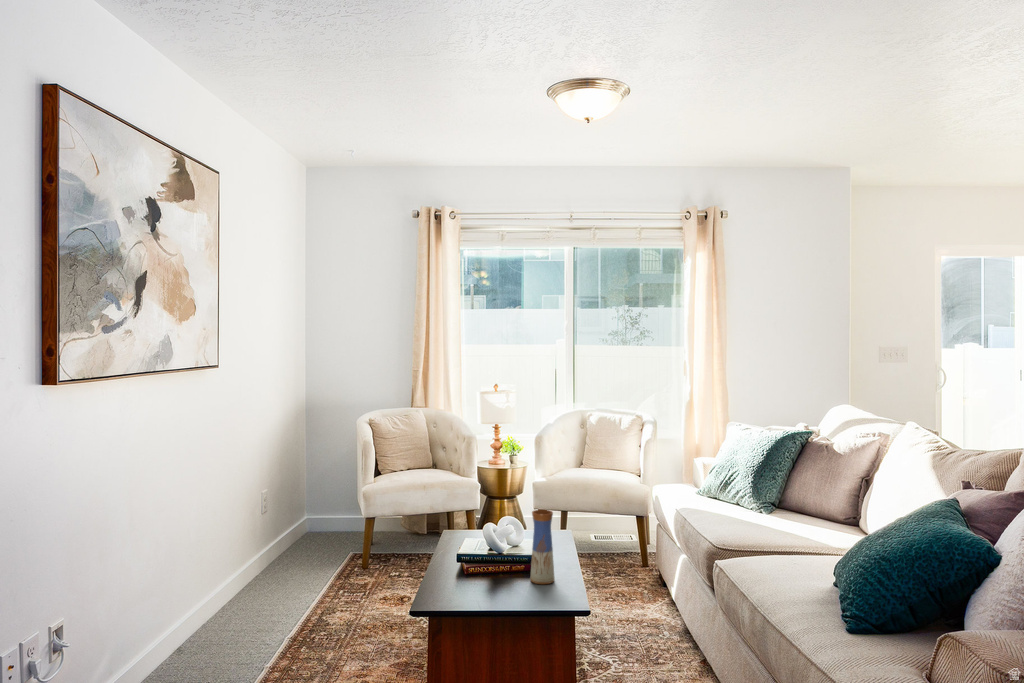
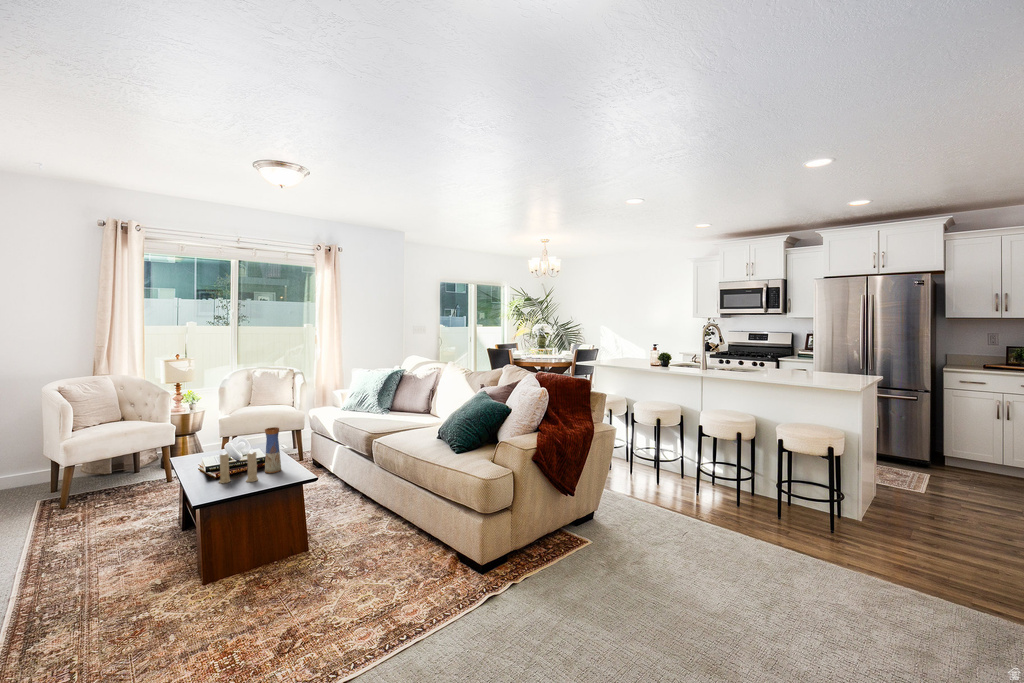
candle: none [465,530,514,593] -> present [219,449,258,483]

